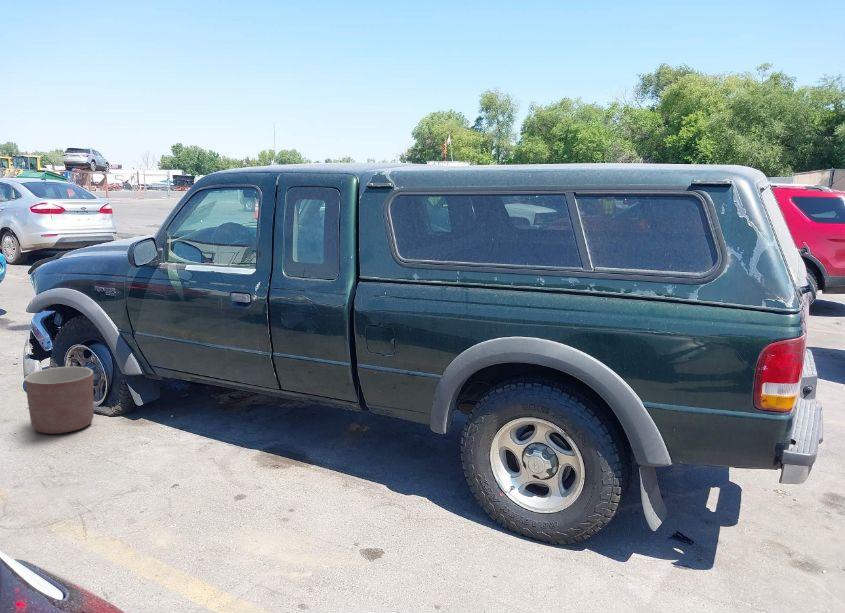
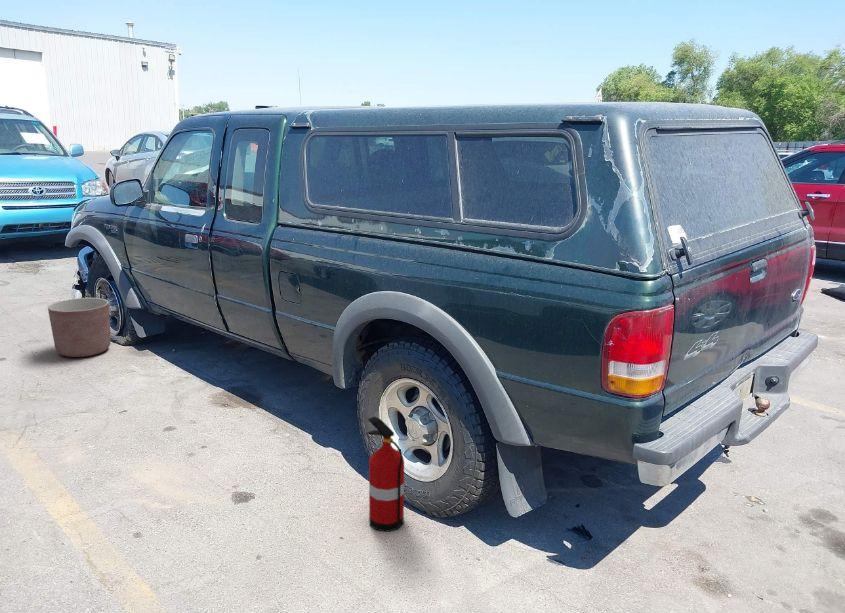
fire extinguisher: none [500,456,545,564] -> present [367,417,404,531]

